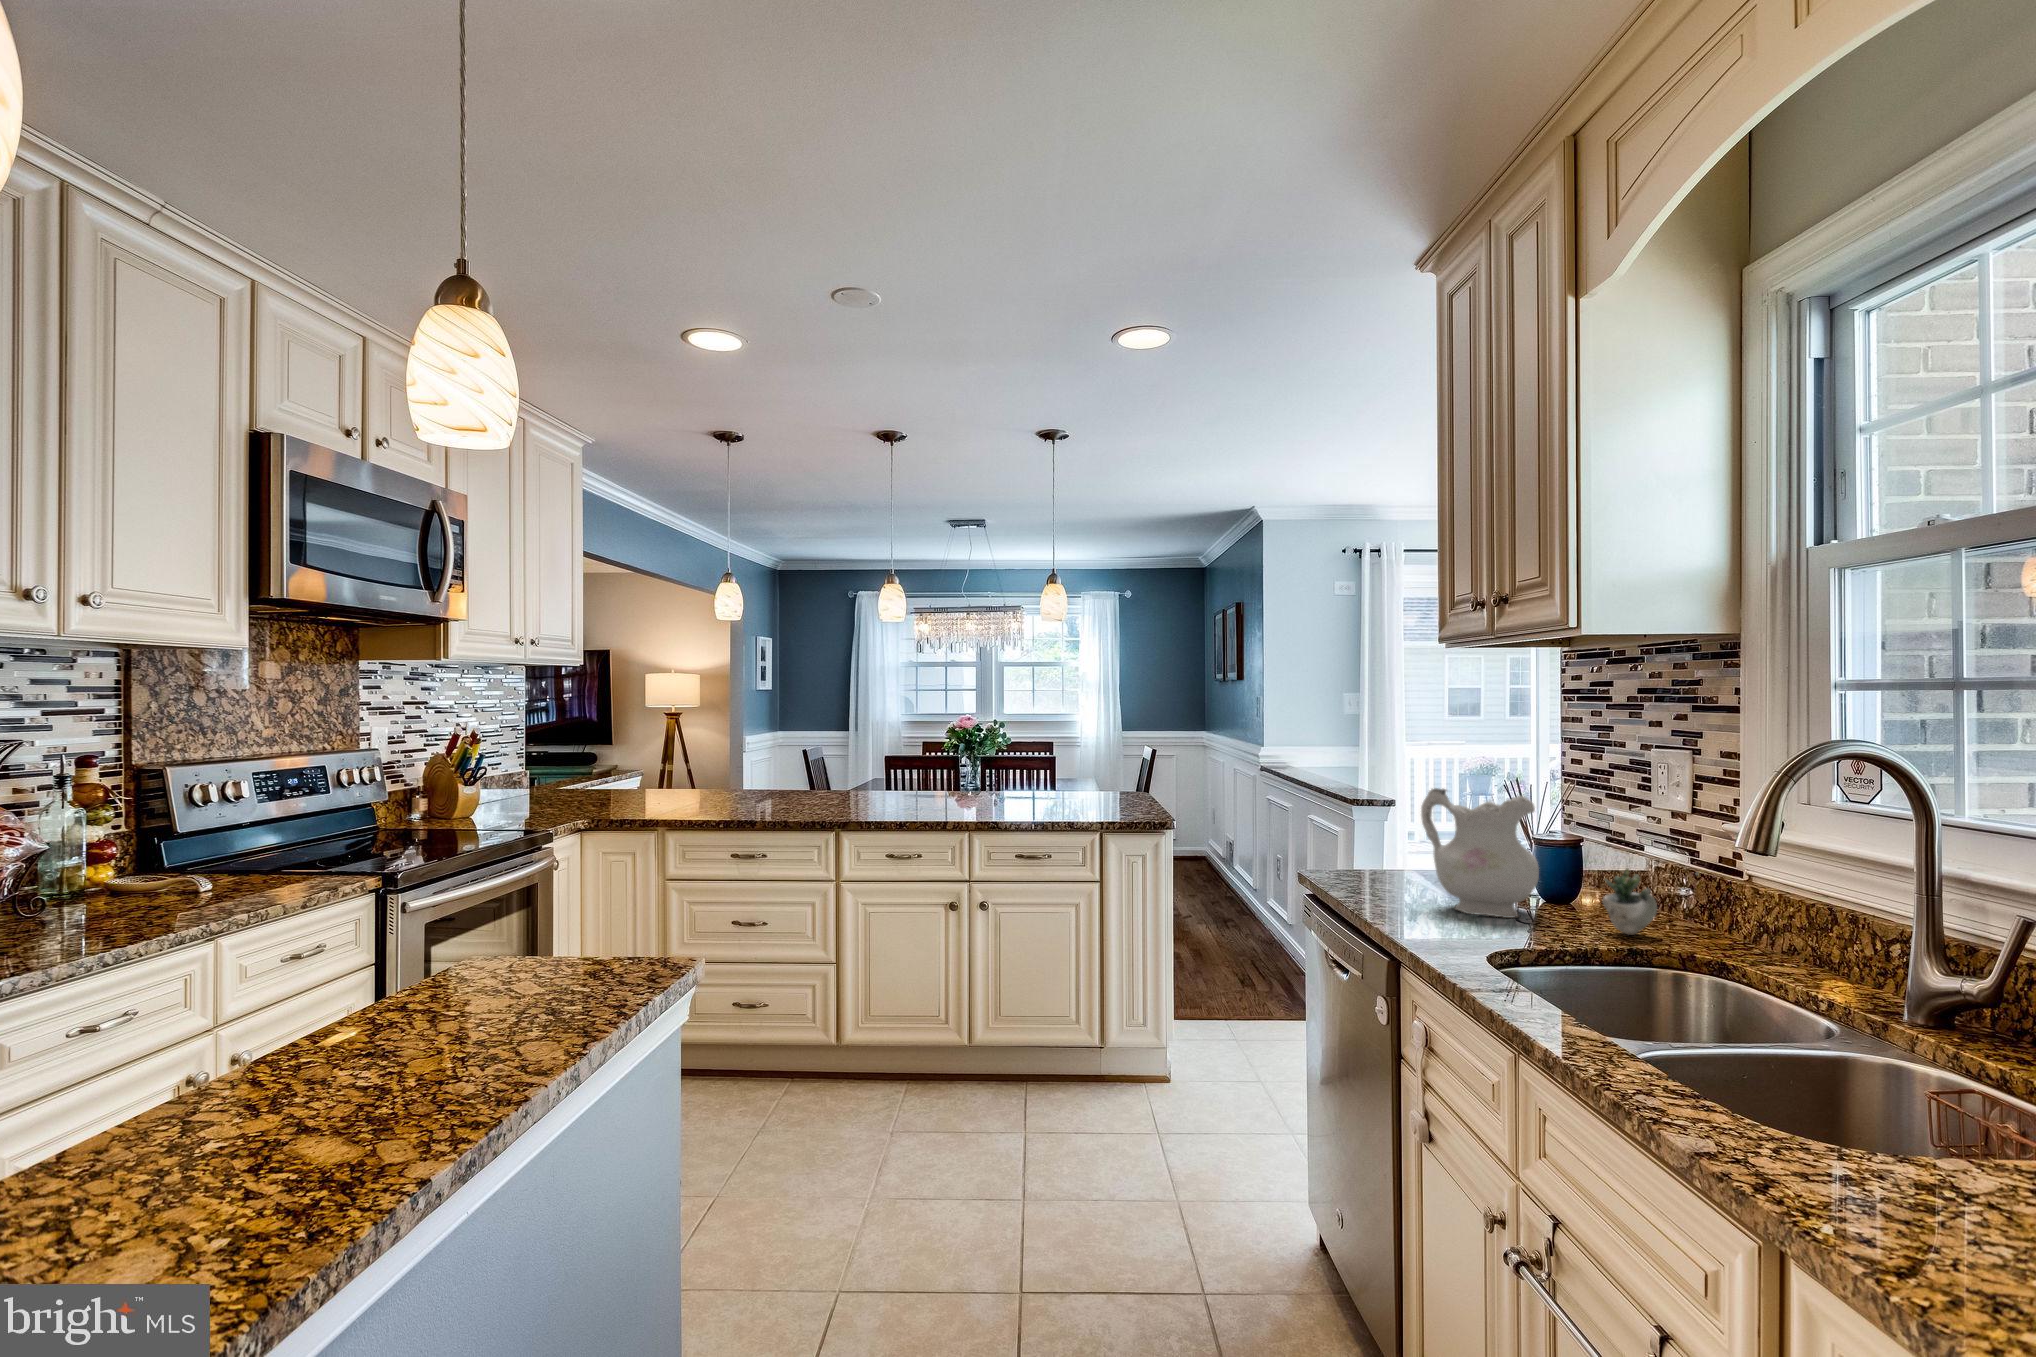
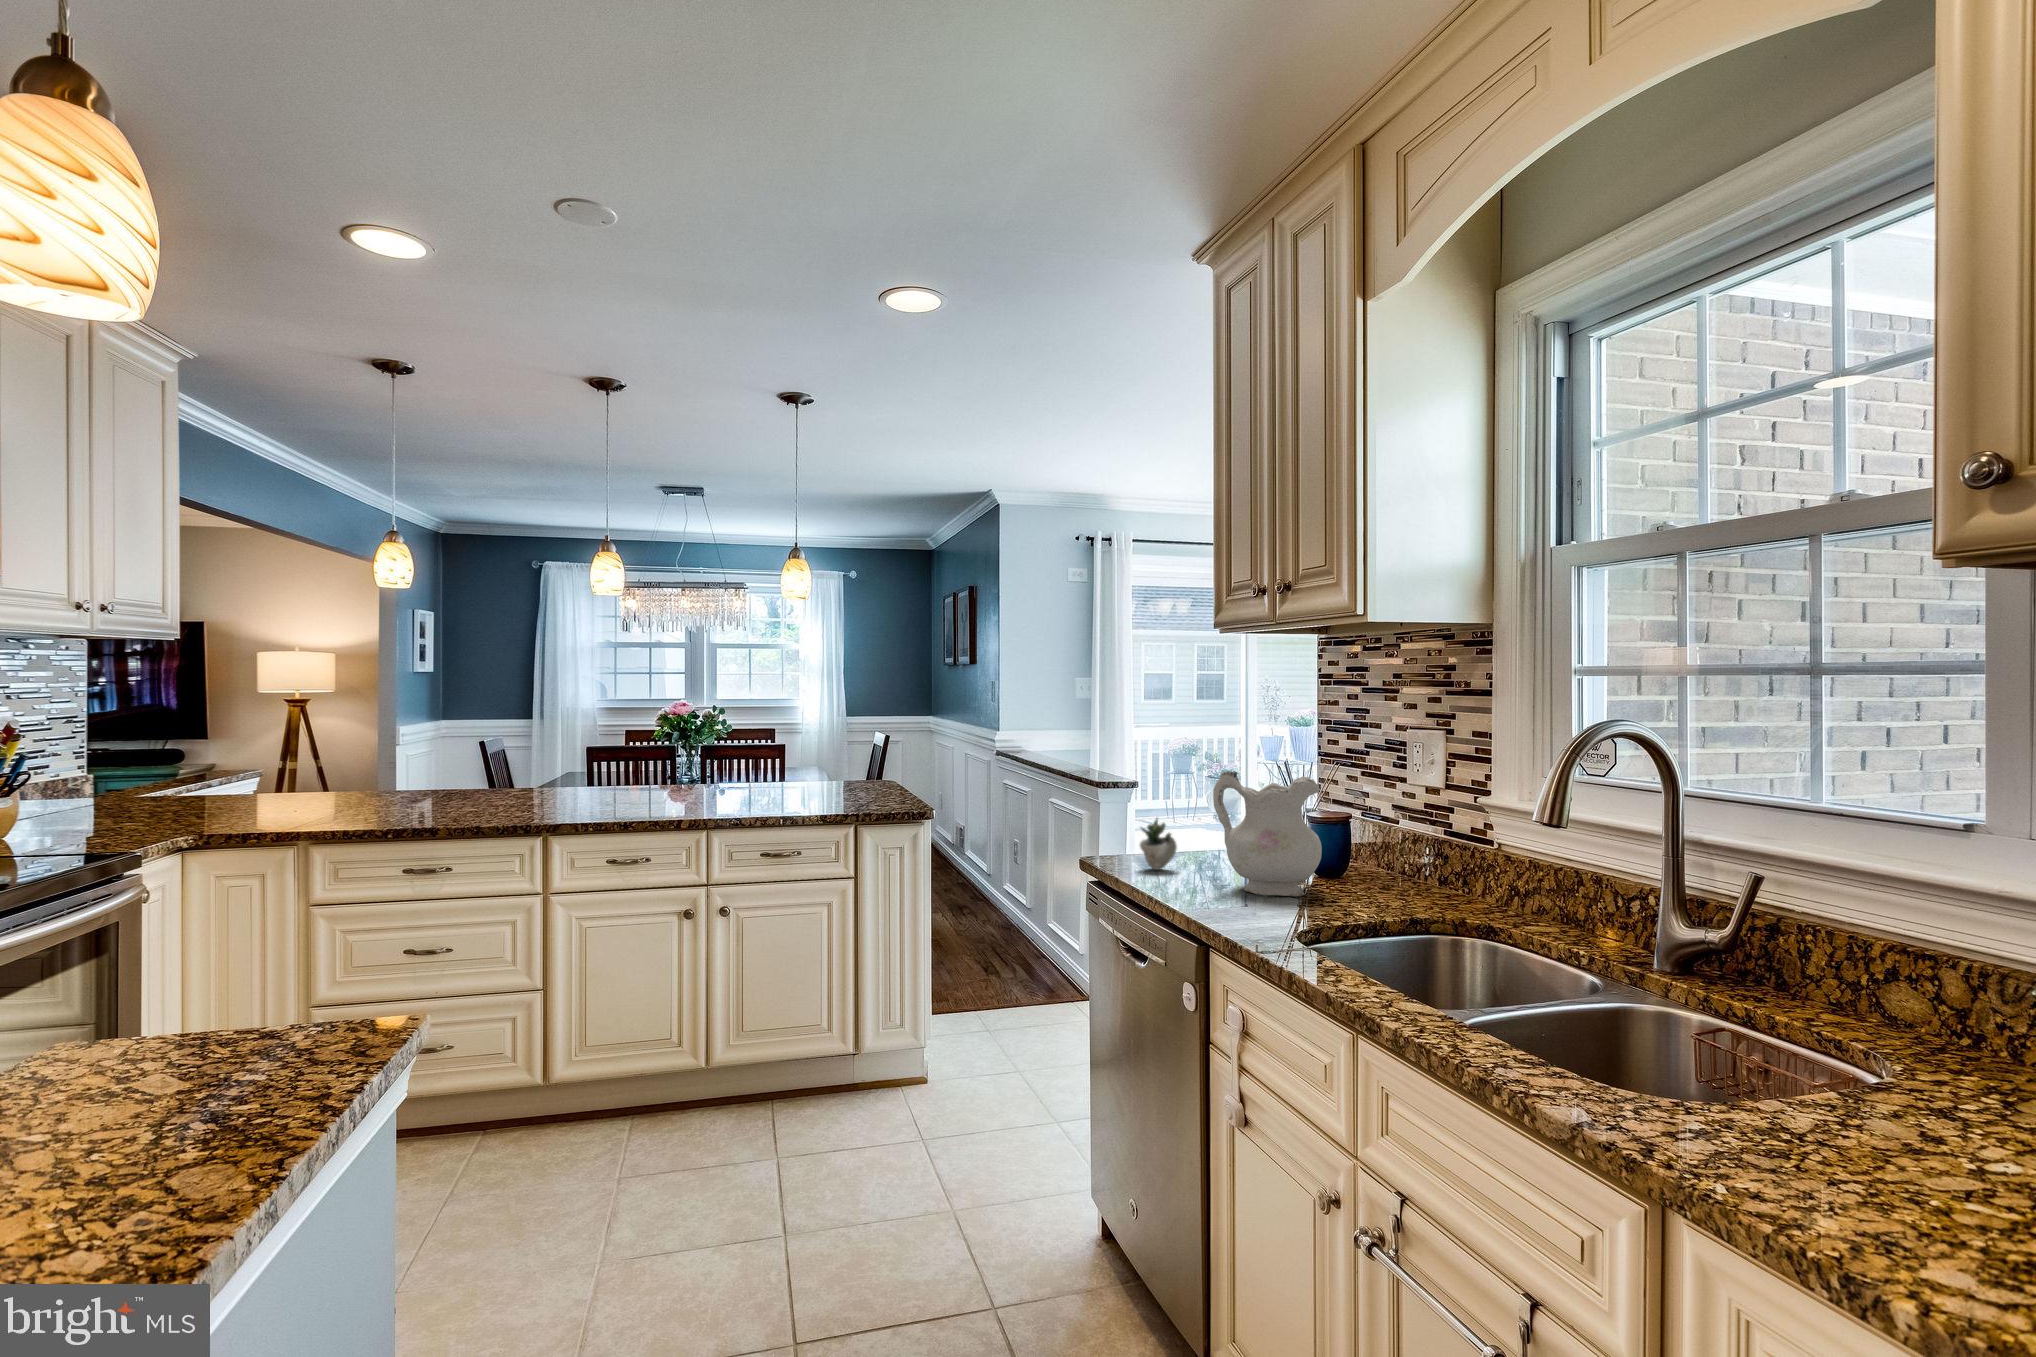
succulent plant: present [1603,868,1698,935] -> present [1140,818,1177,870]

